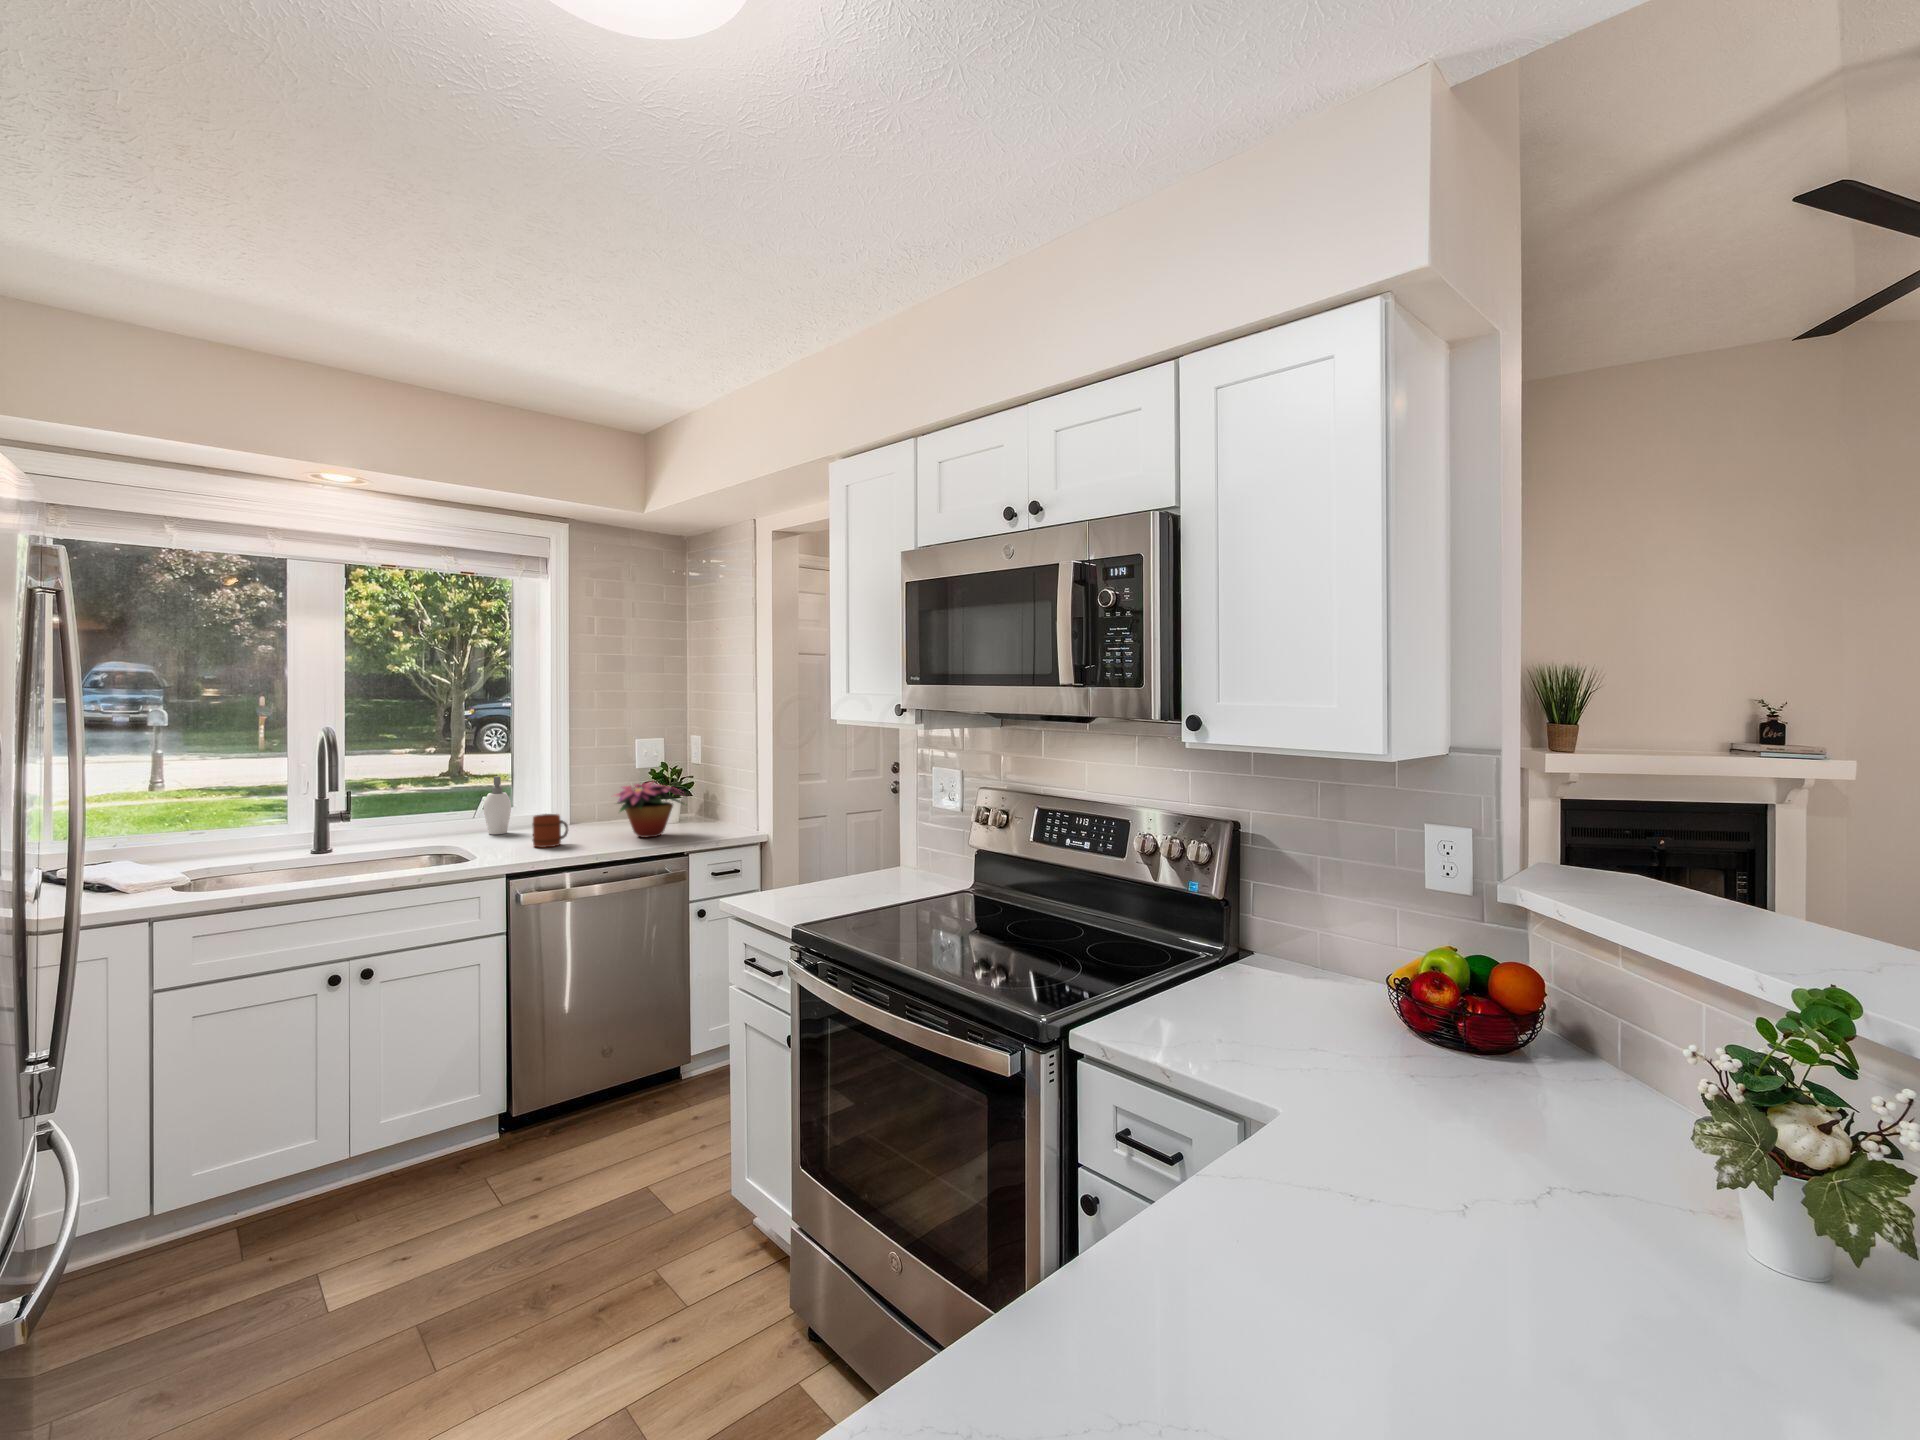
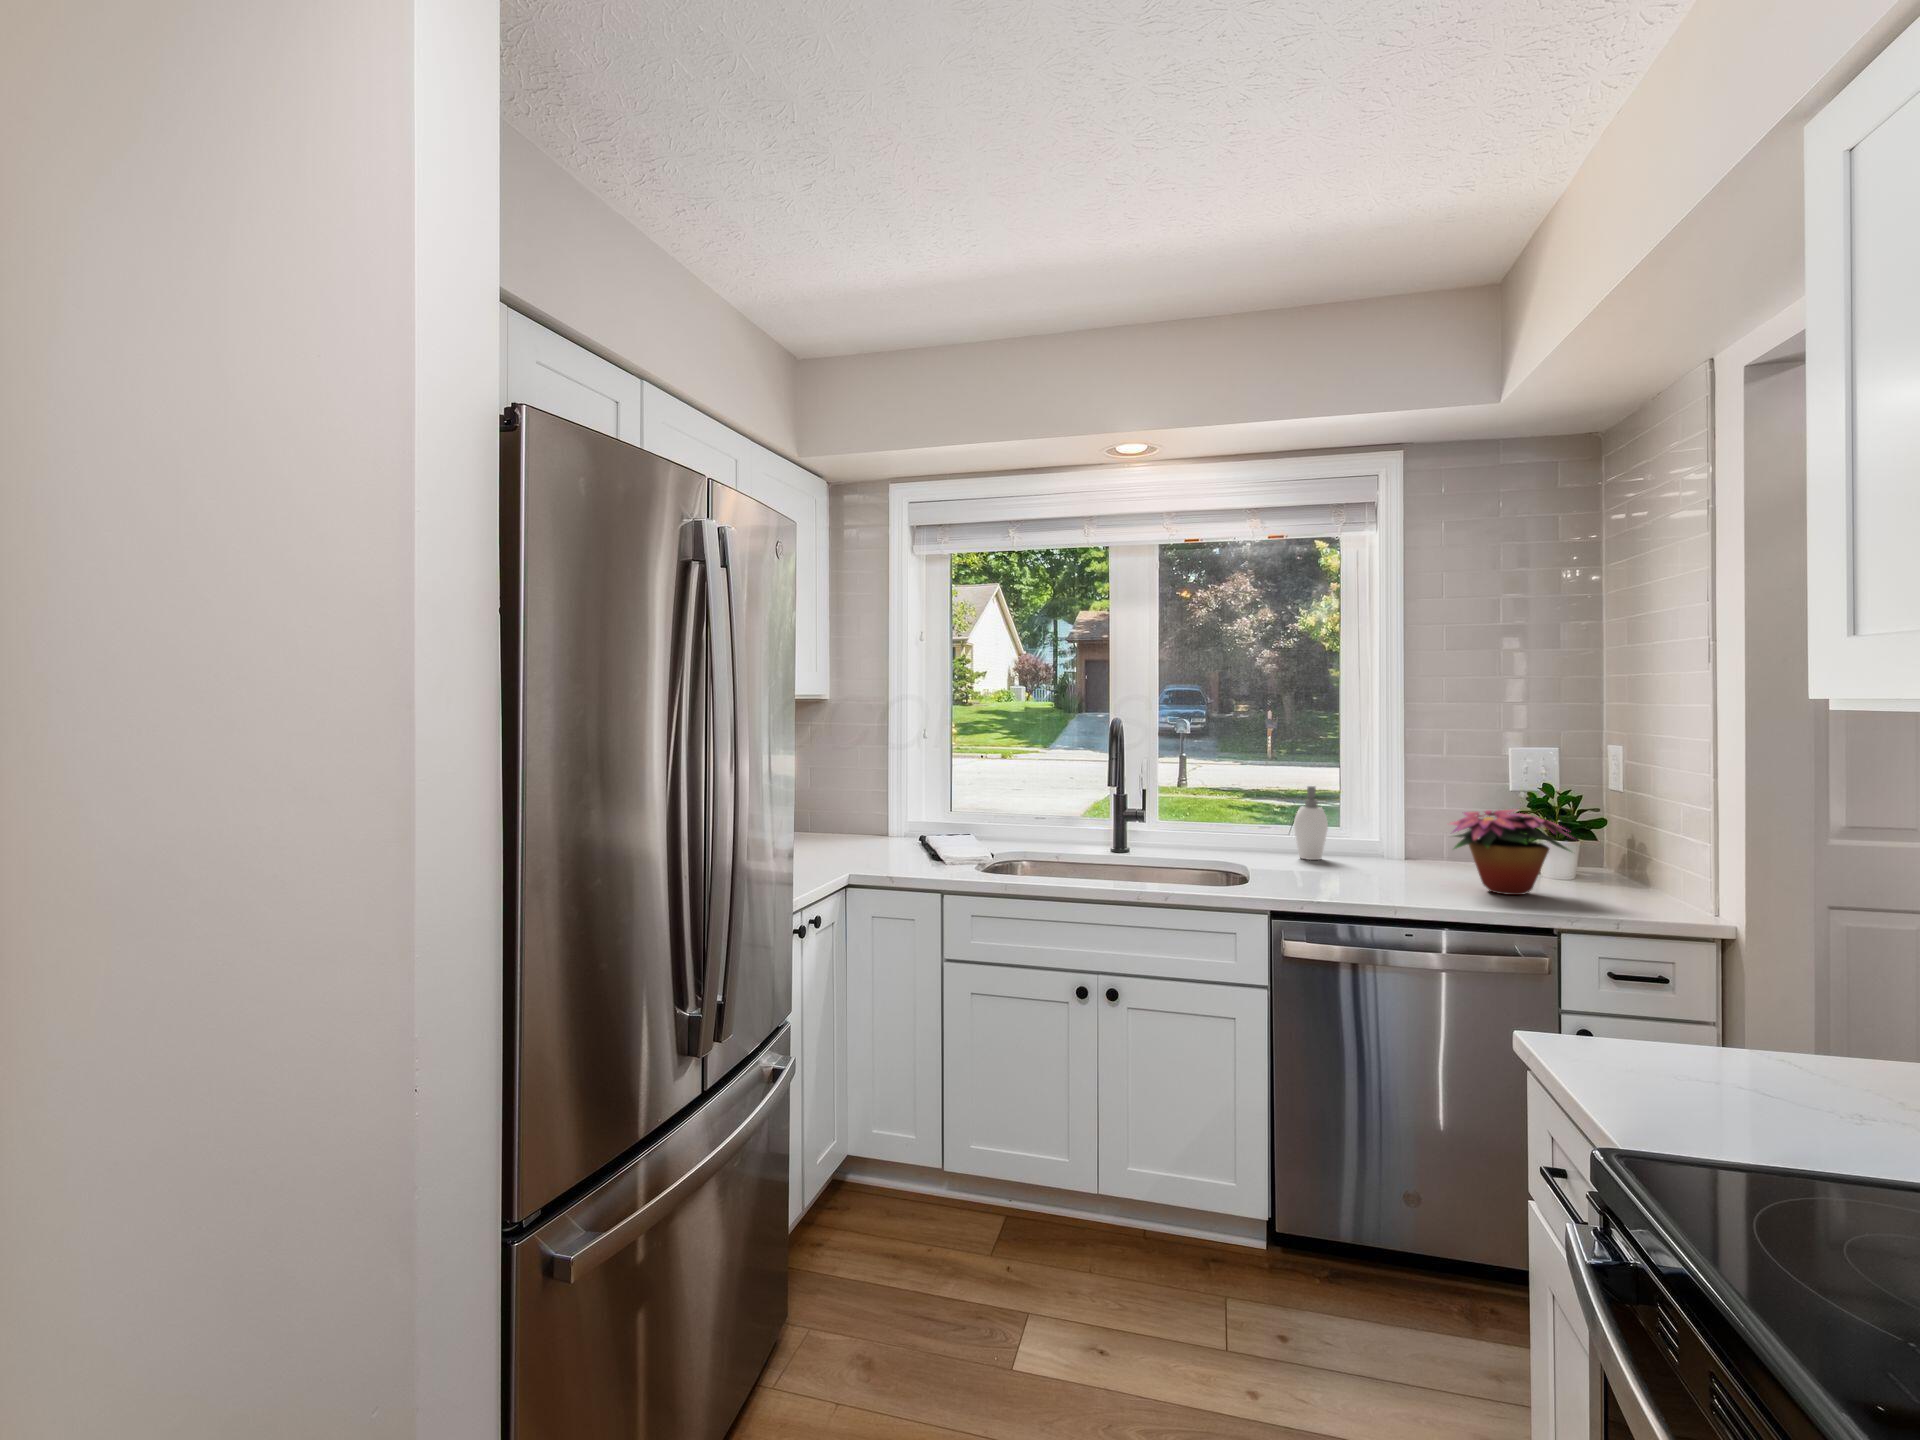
mug: present [532,814,568,848] -> none [1332,839,1382,885]

